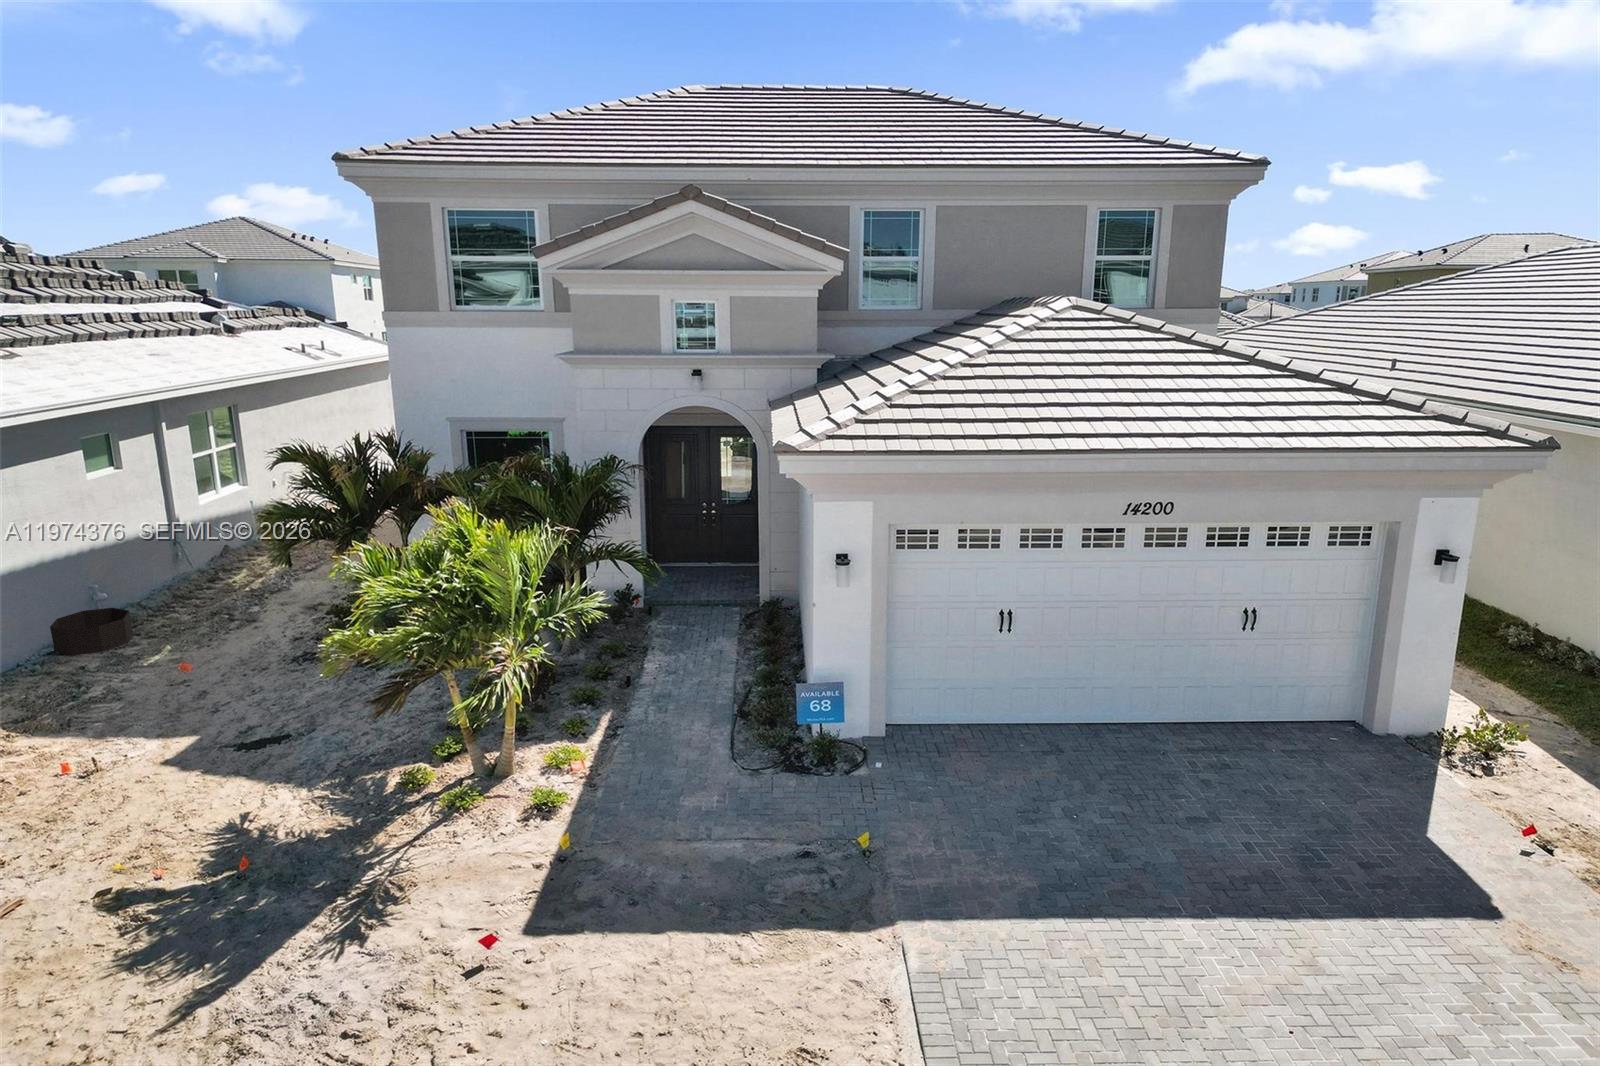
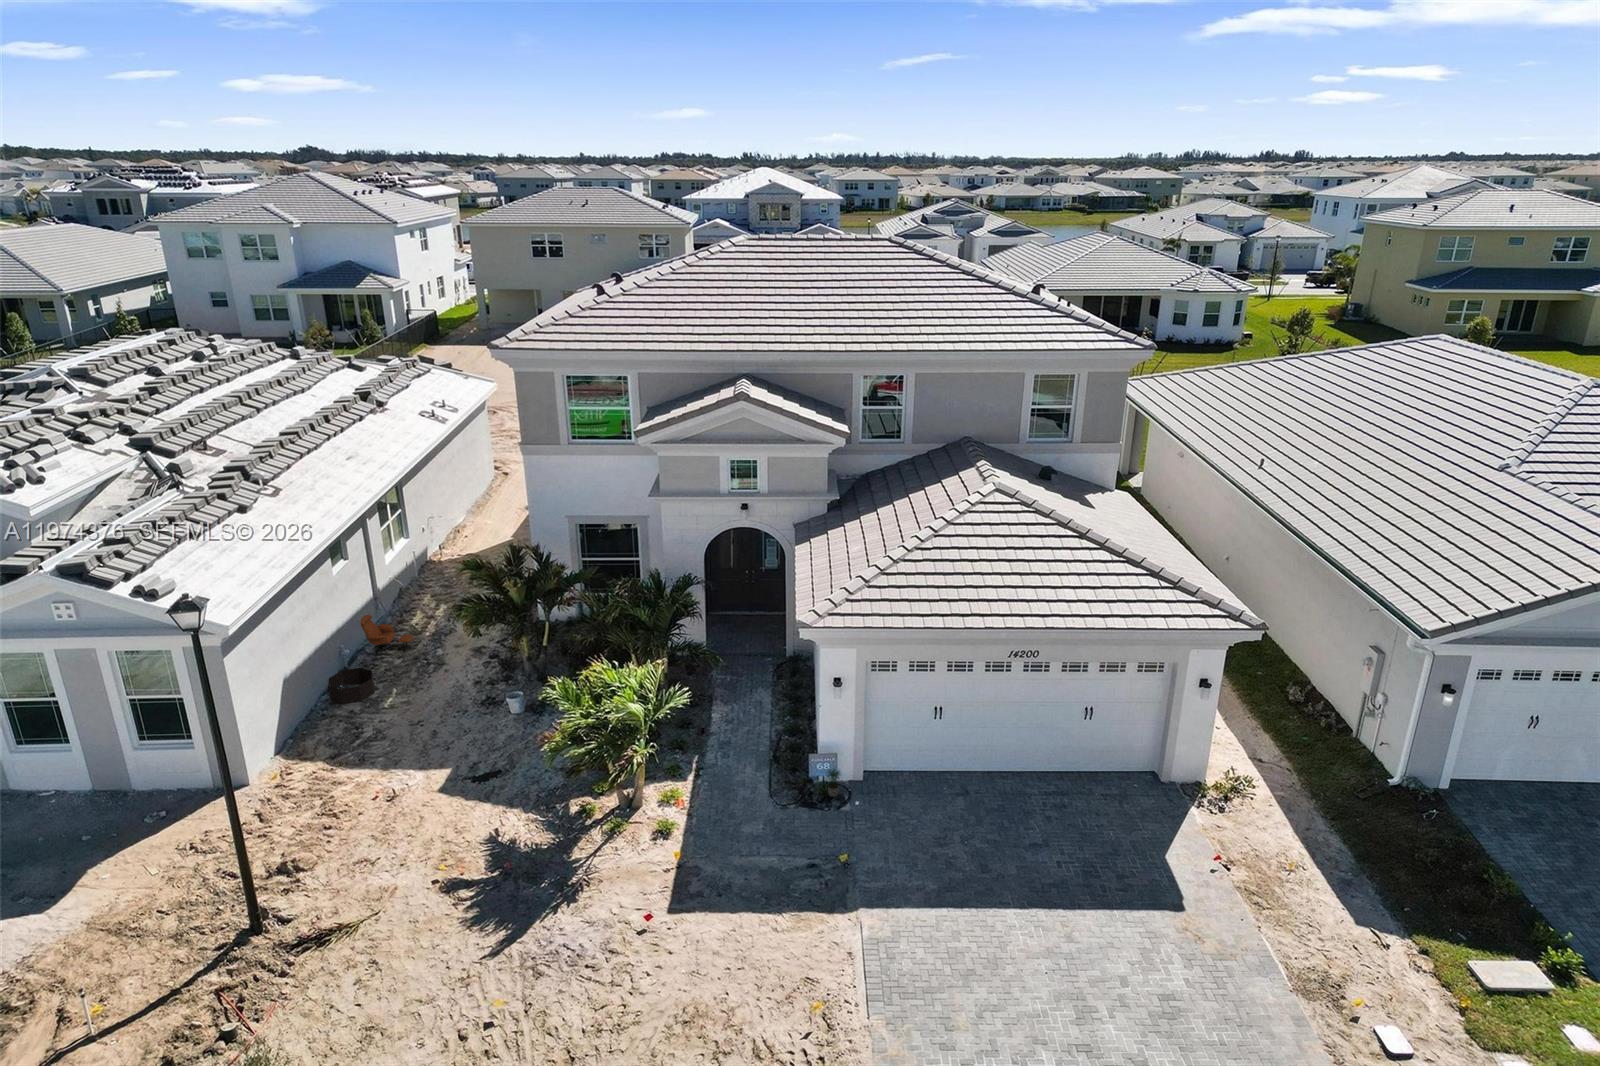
lounge chair: none [132,546,217,603] -> present [361,615,415,654]
potted plant: none [820,706,852,758] -> present [826,766,840,797]

